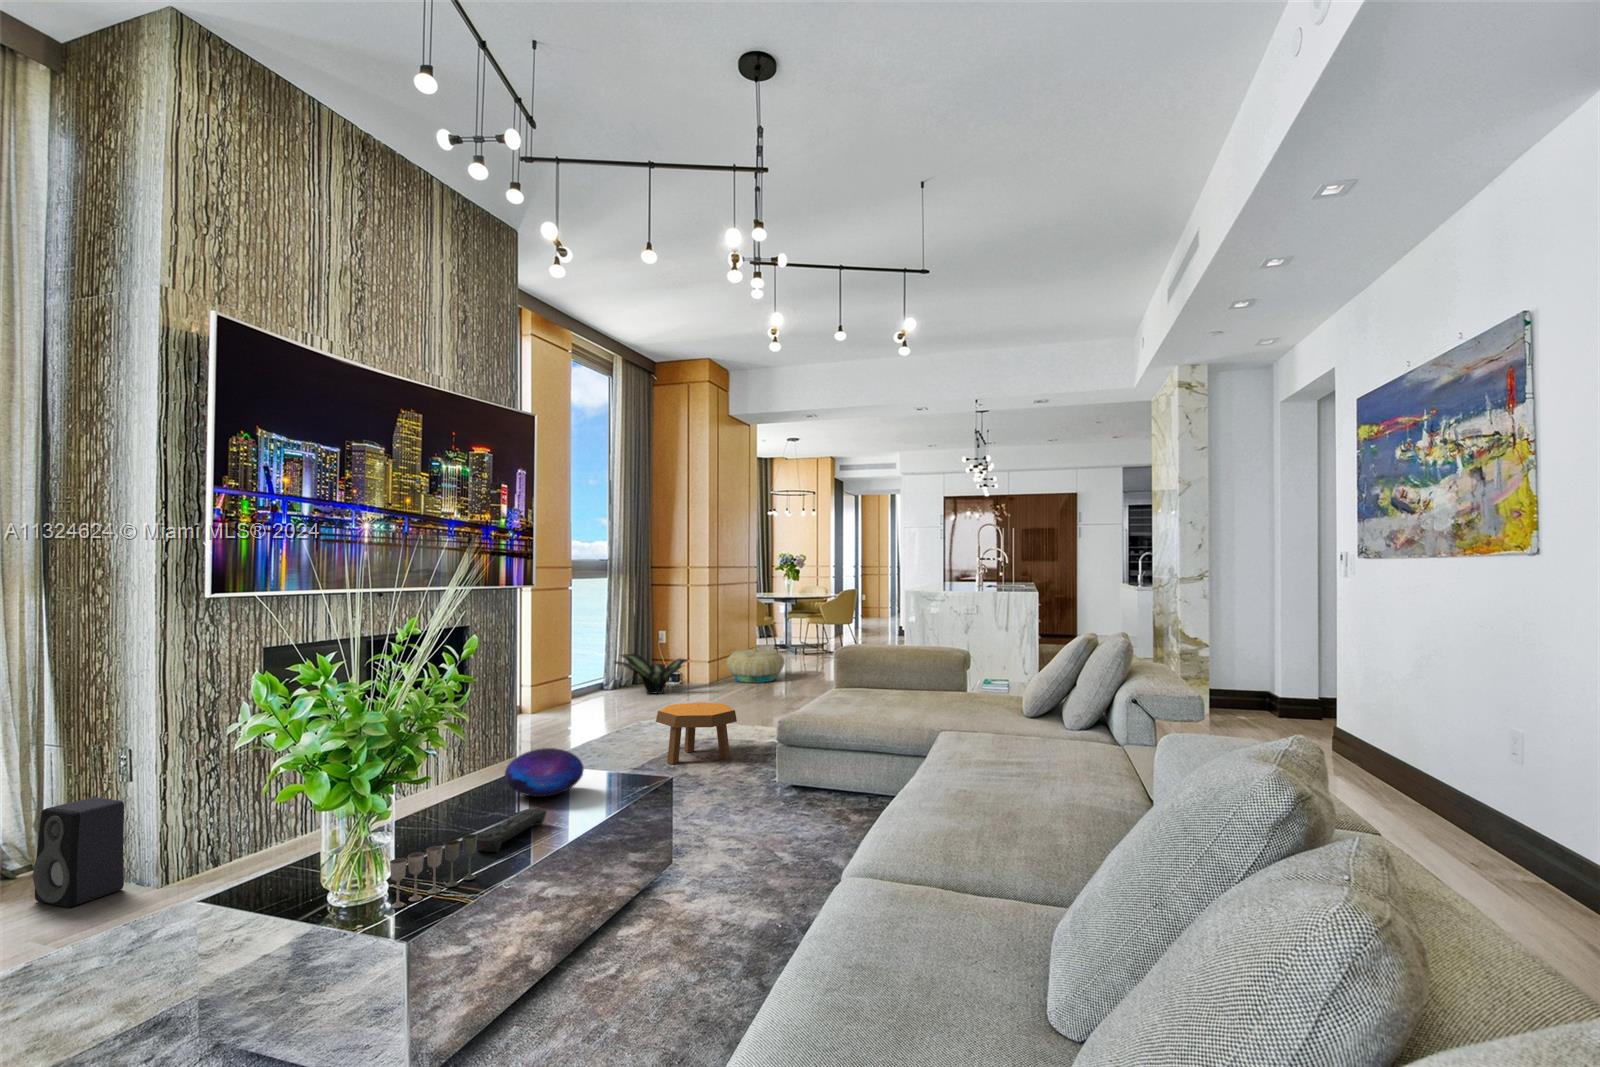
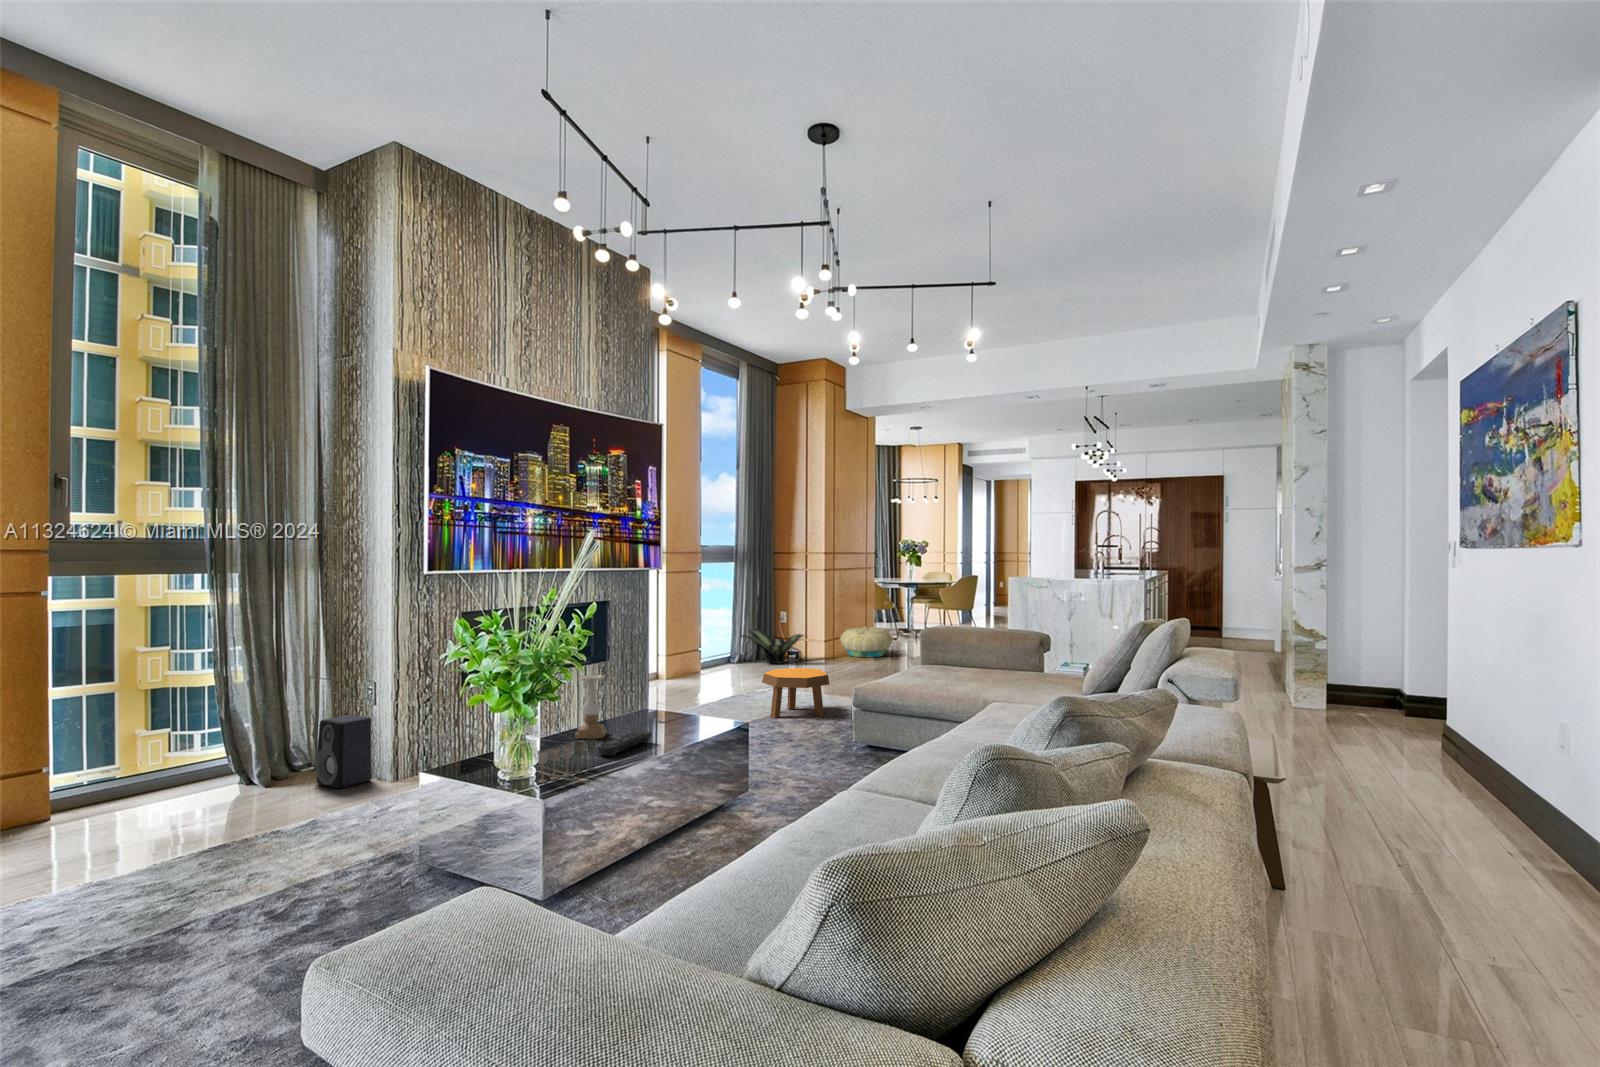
candle holder: none [436,734,480,825] -> present [575,674,607,739]
decorative orb: present [505,748,584,797] -> none [626,690,685,726]

